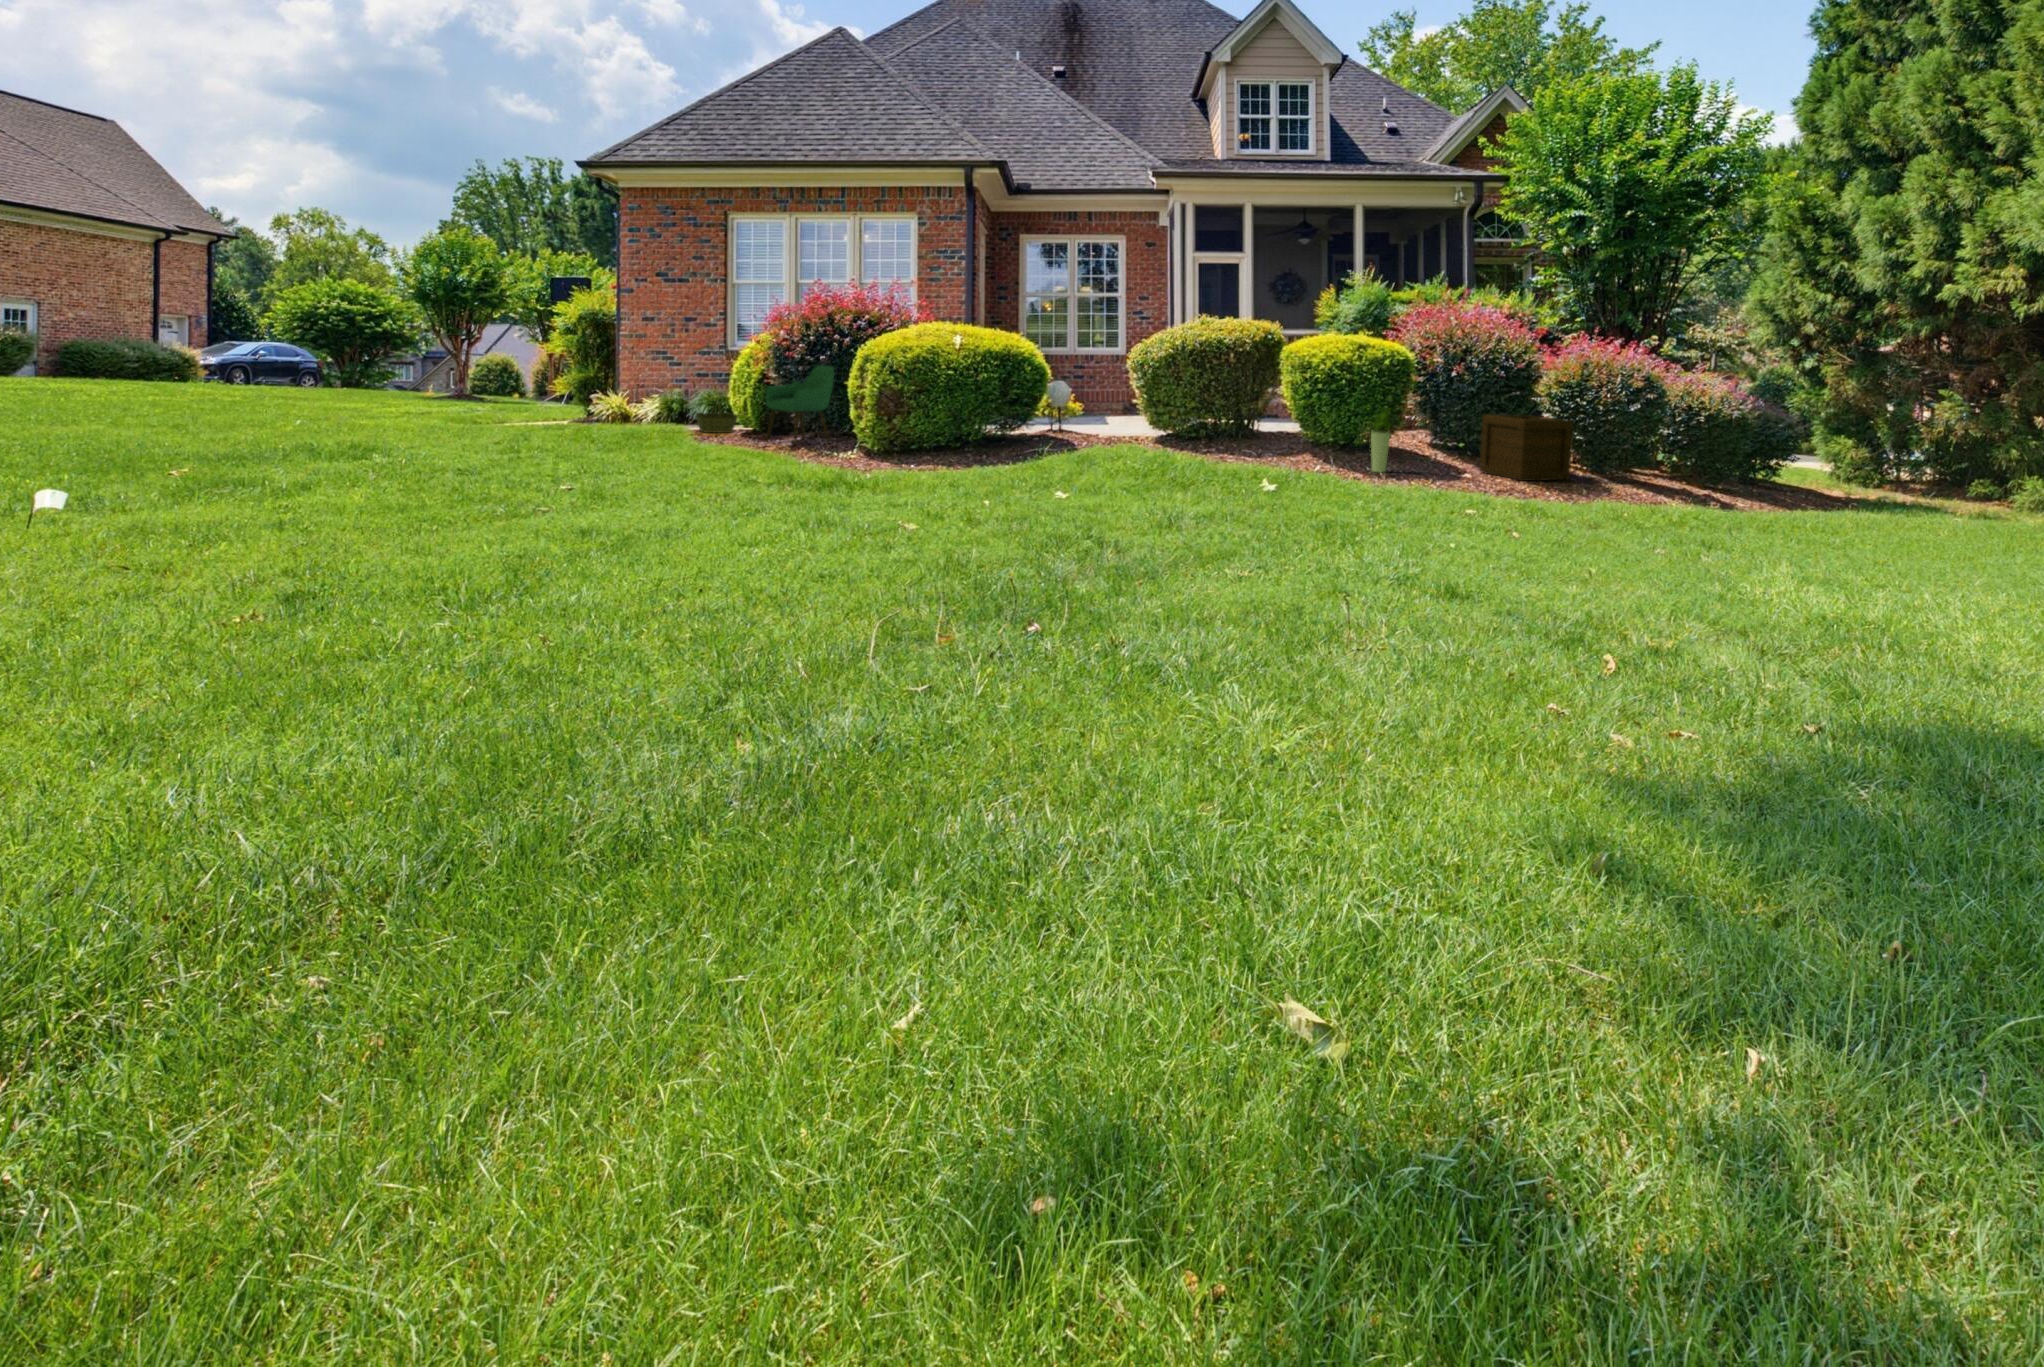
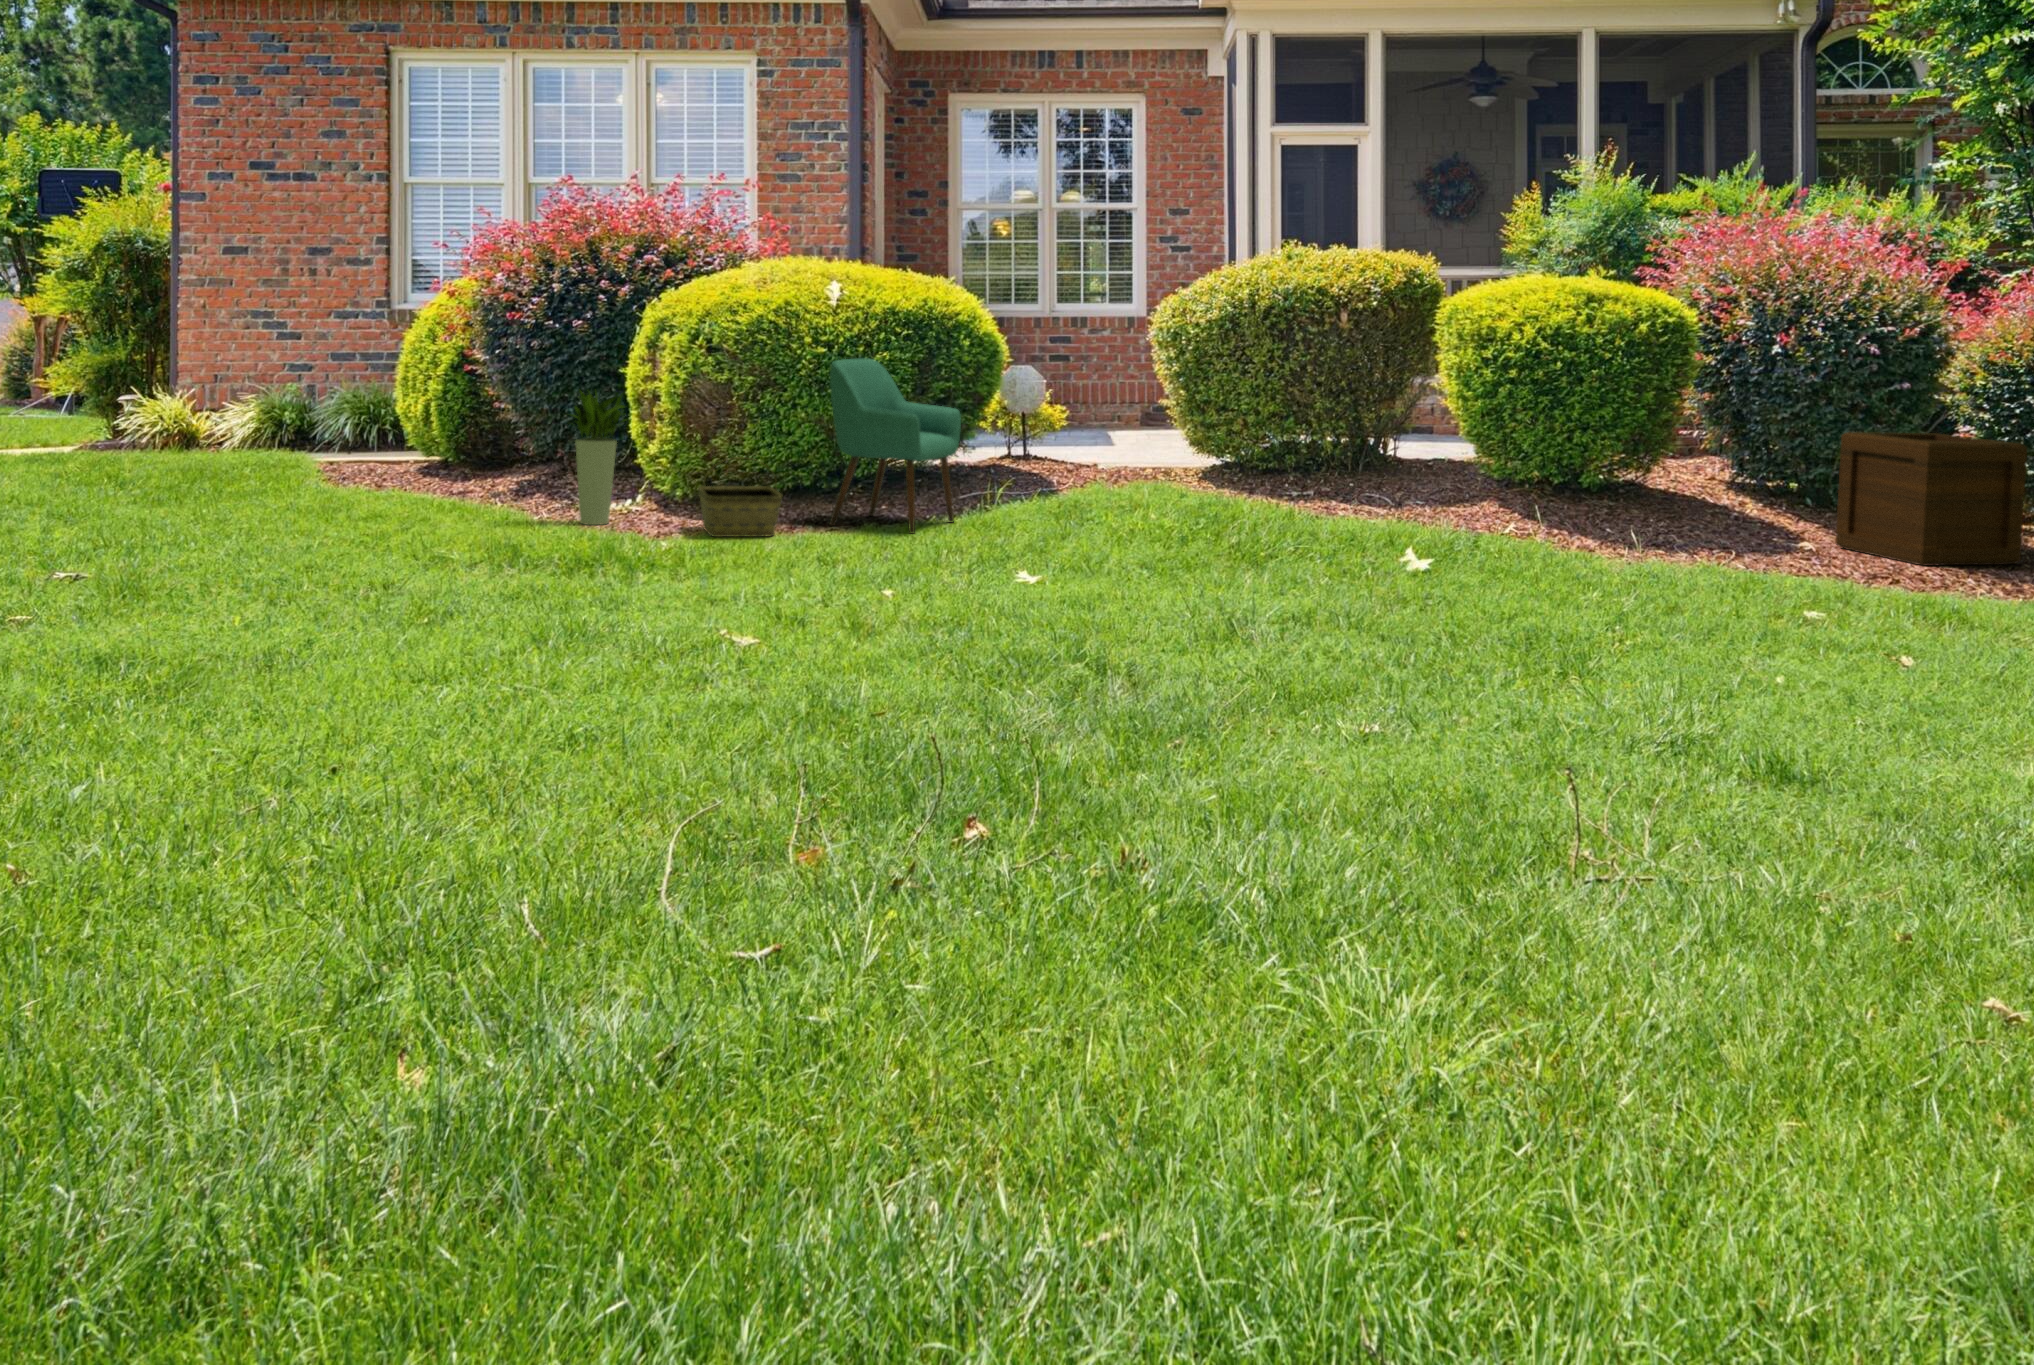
chair: present [766,365,834,445] -> present [829,358,961,534]
basket: present [696,401,737,433] -> present [698,460,782,537]
planter: present [1371,410,1392,472] -> present [572,391,625,525]

